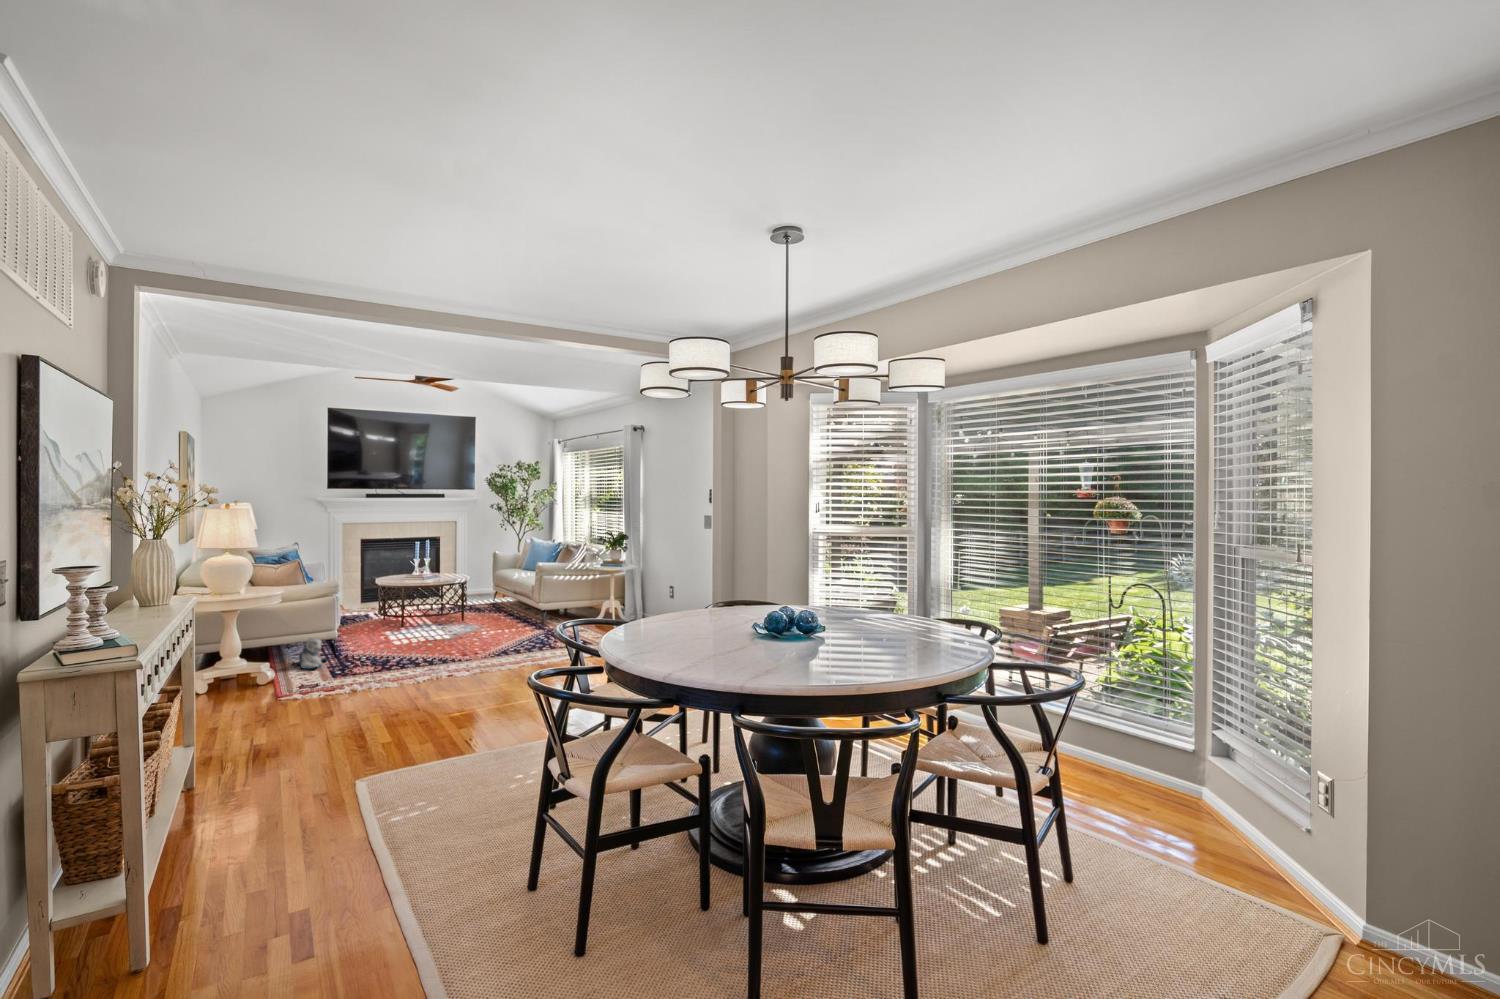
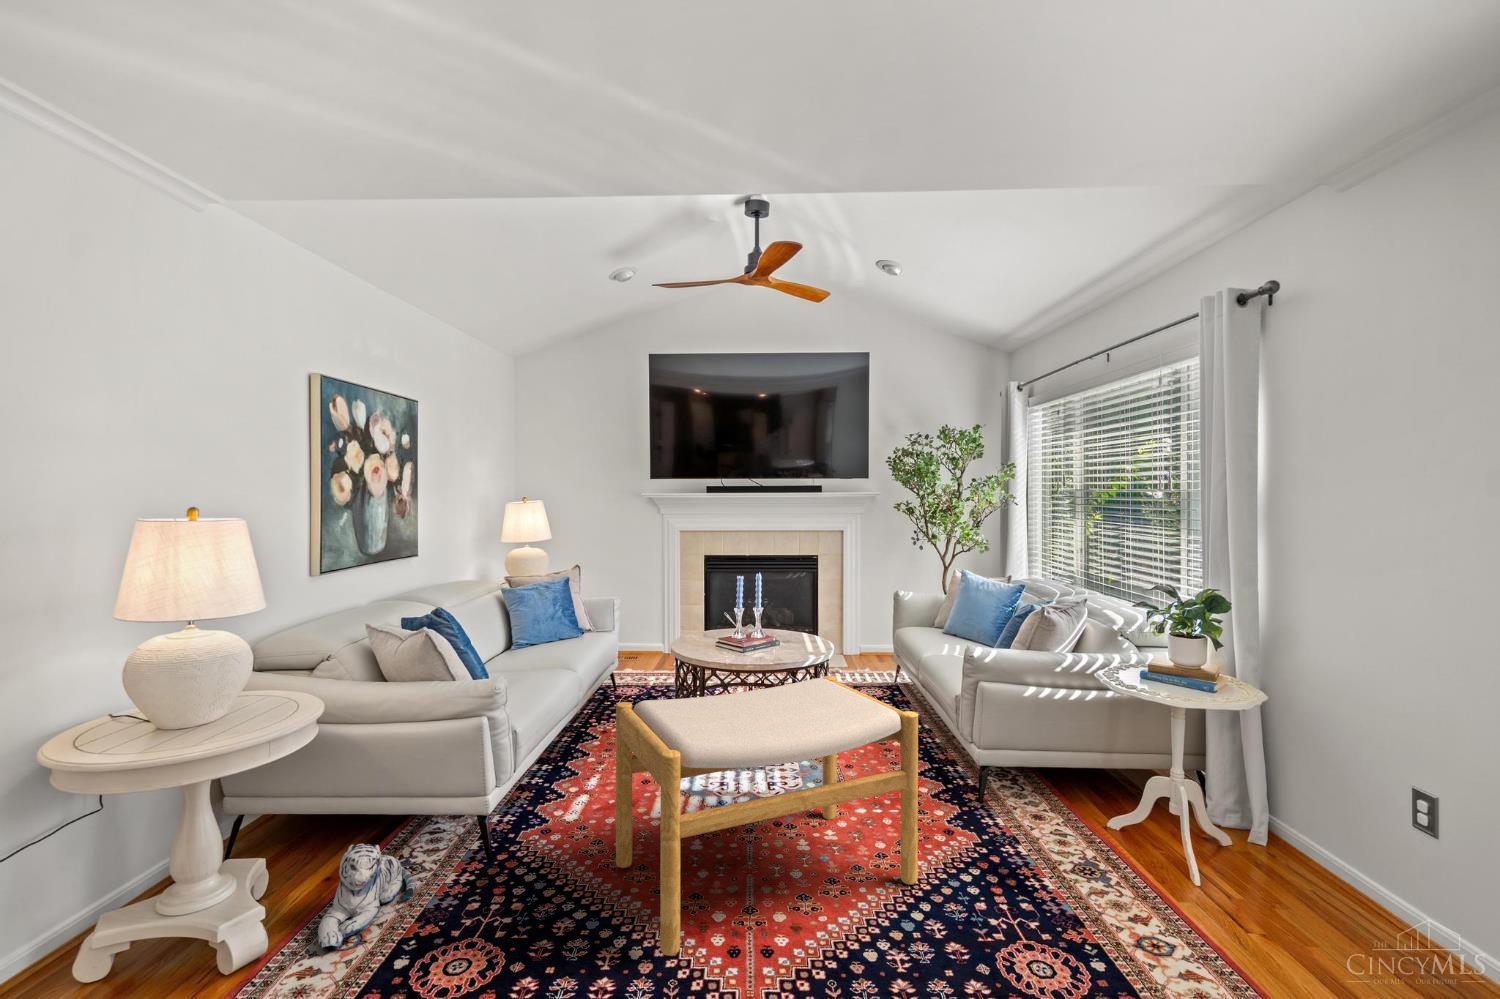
footstool: none [406,574,526,653] -> present [616,676,918,956]

